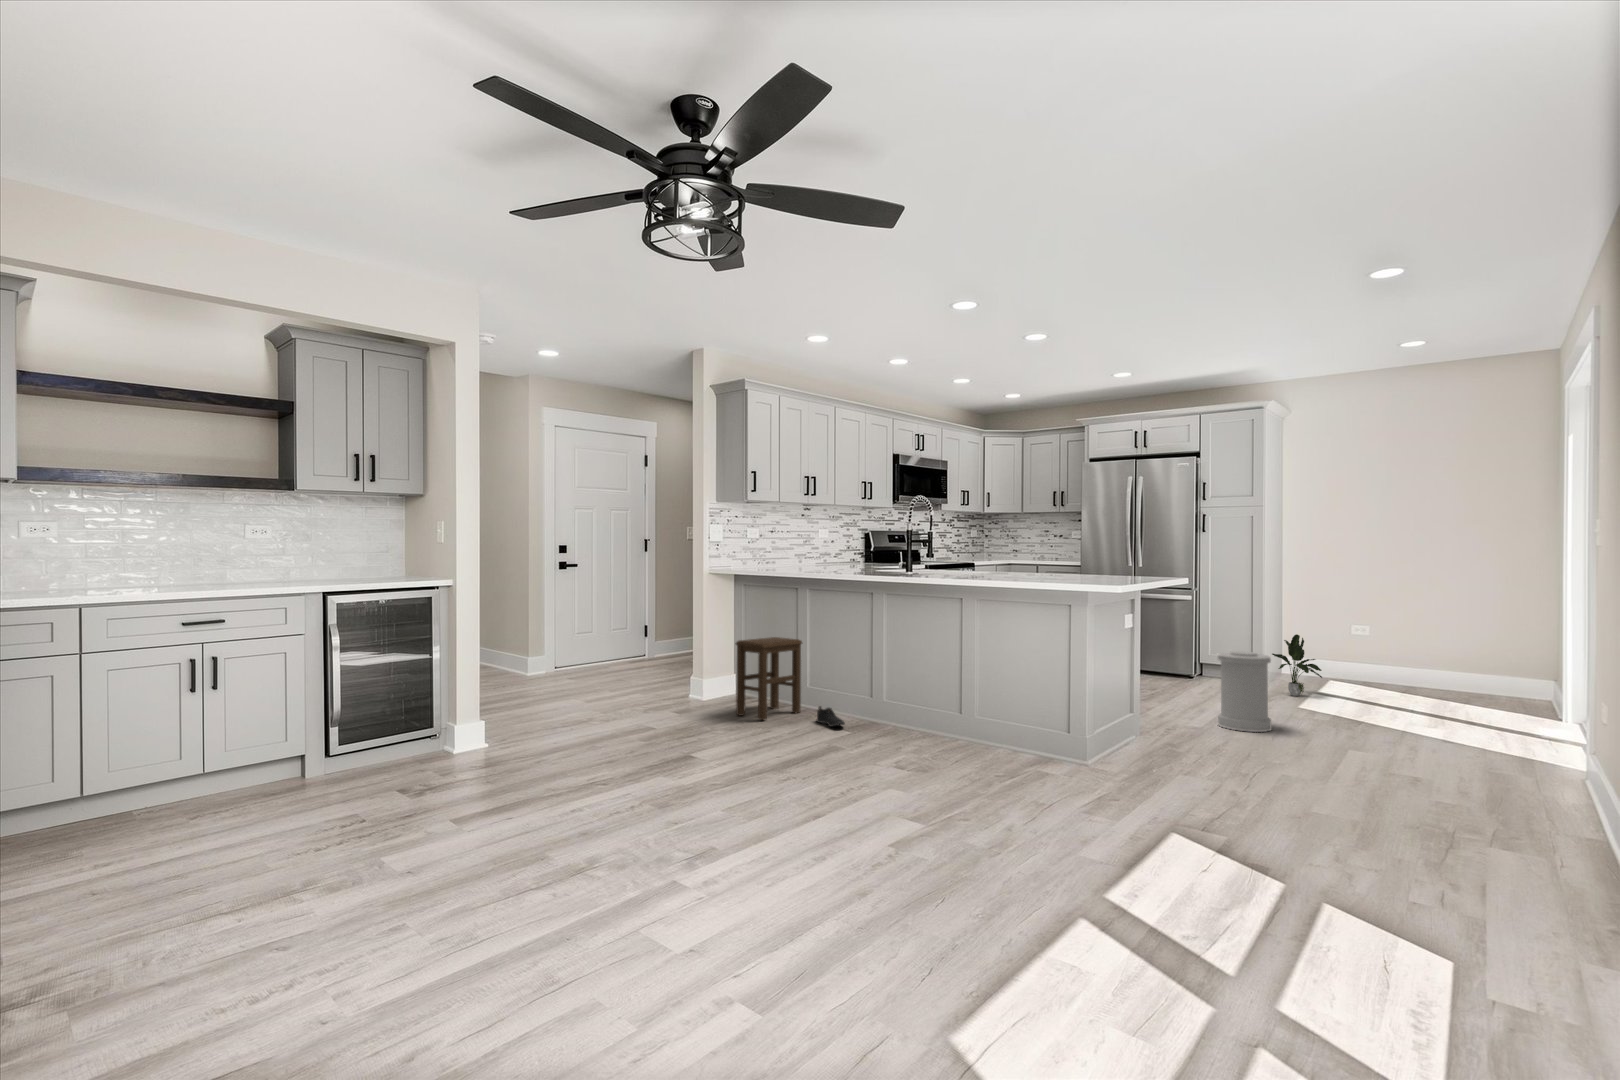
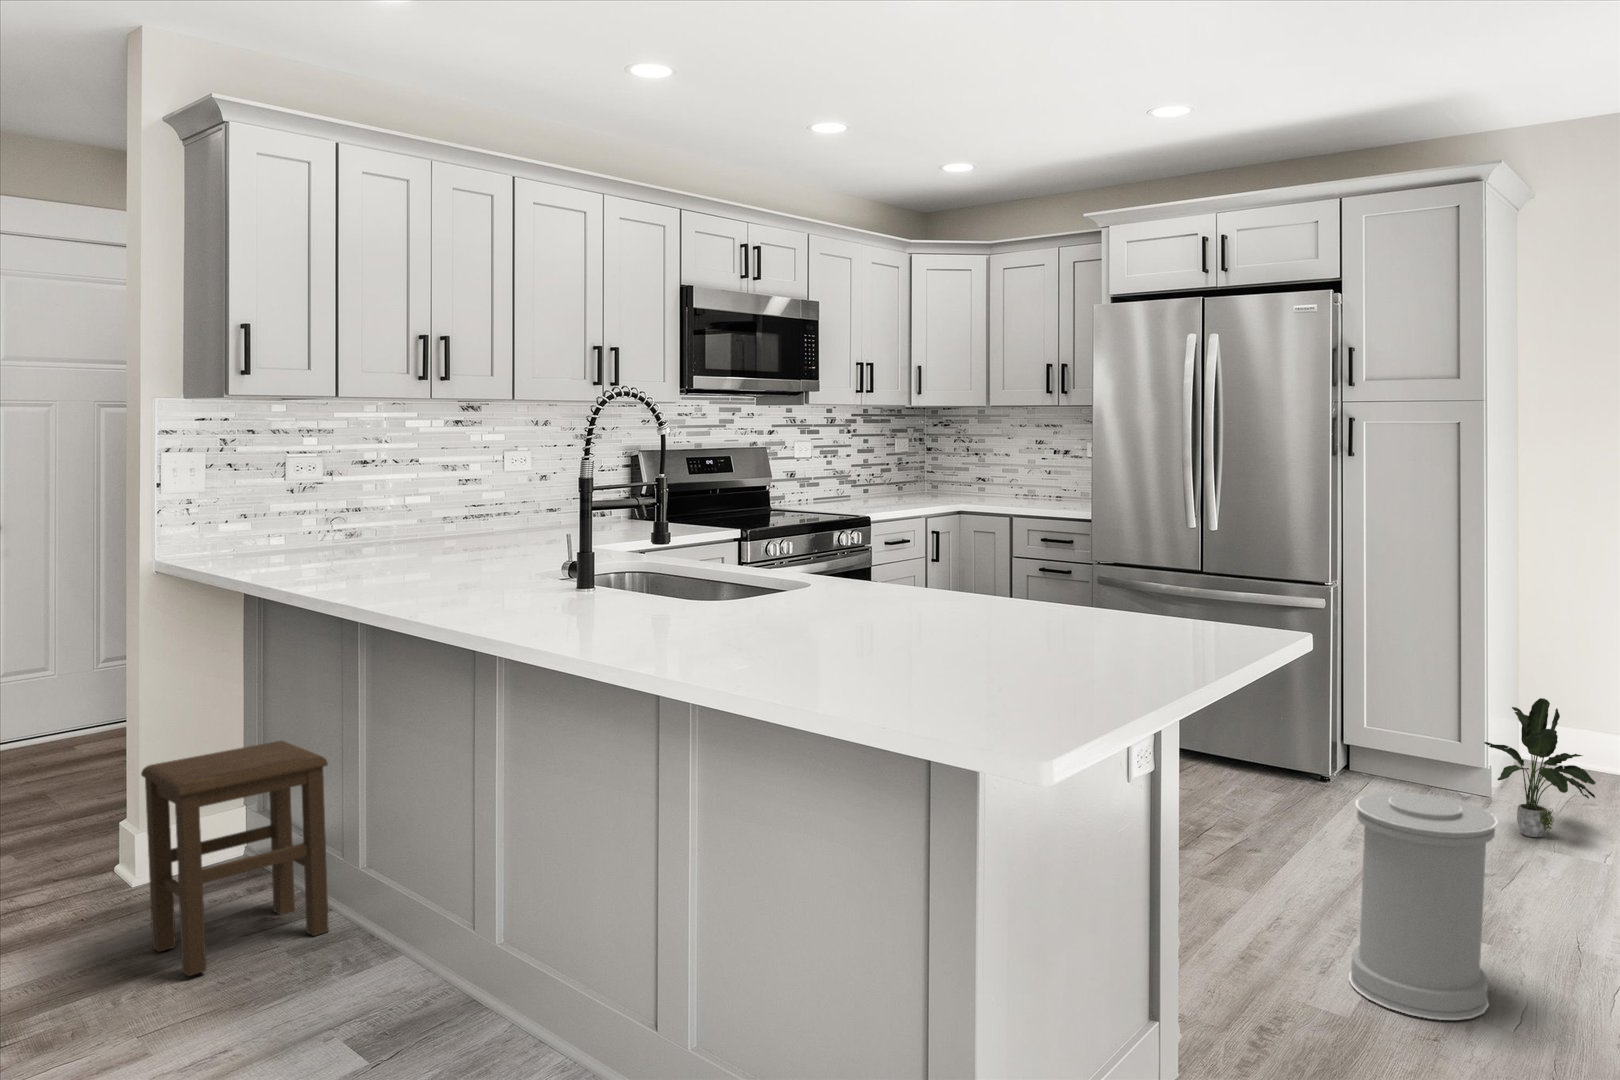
shoe: present [817,706,845,727] -> none [327,937,377,1014]

